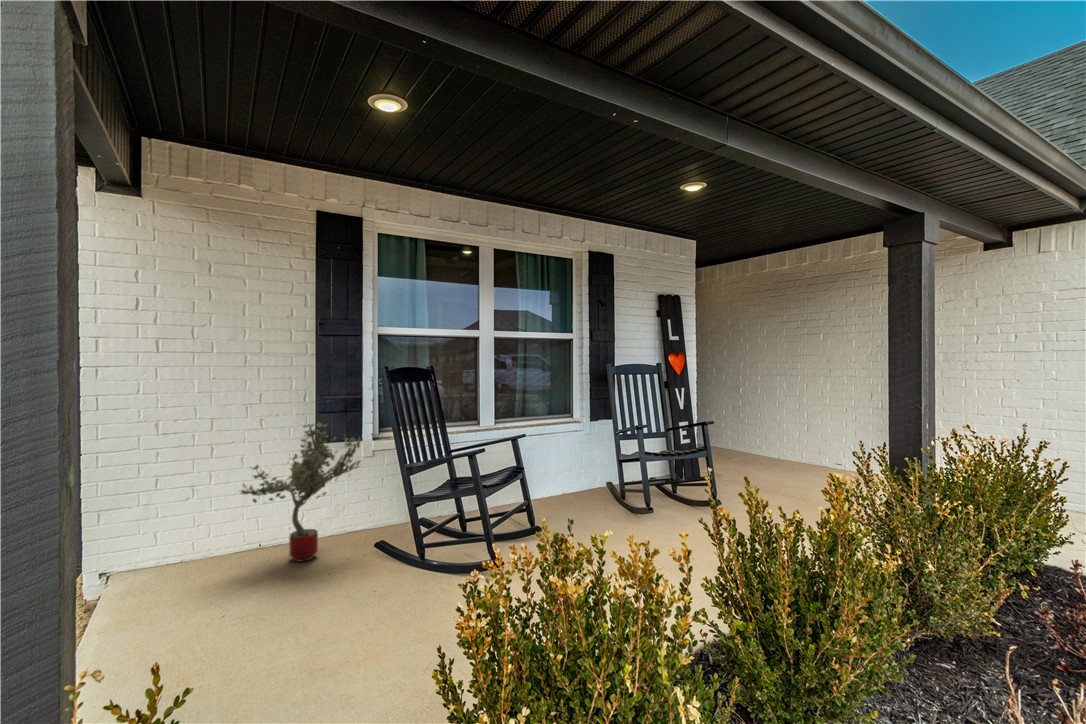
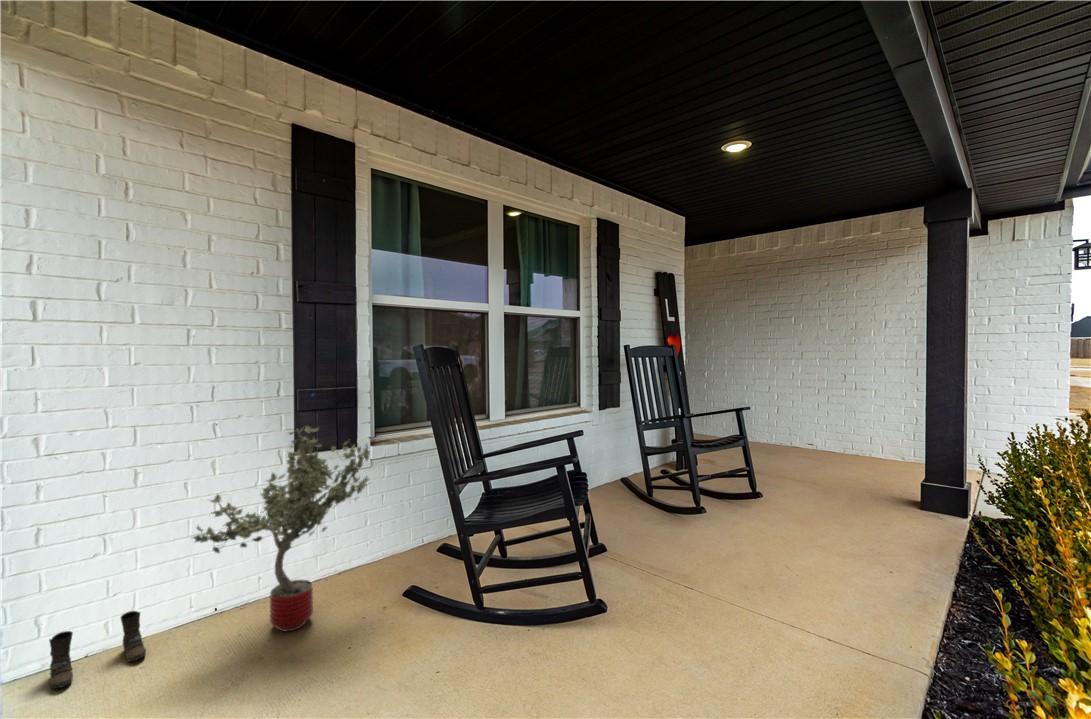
boots: none [160,537,214,575] -> present [49,611,146,689]

